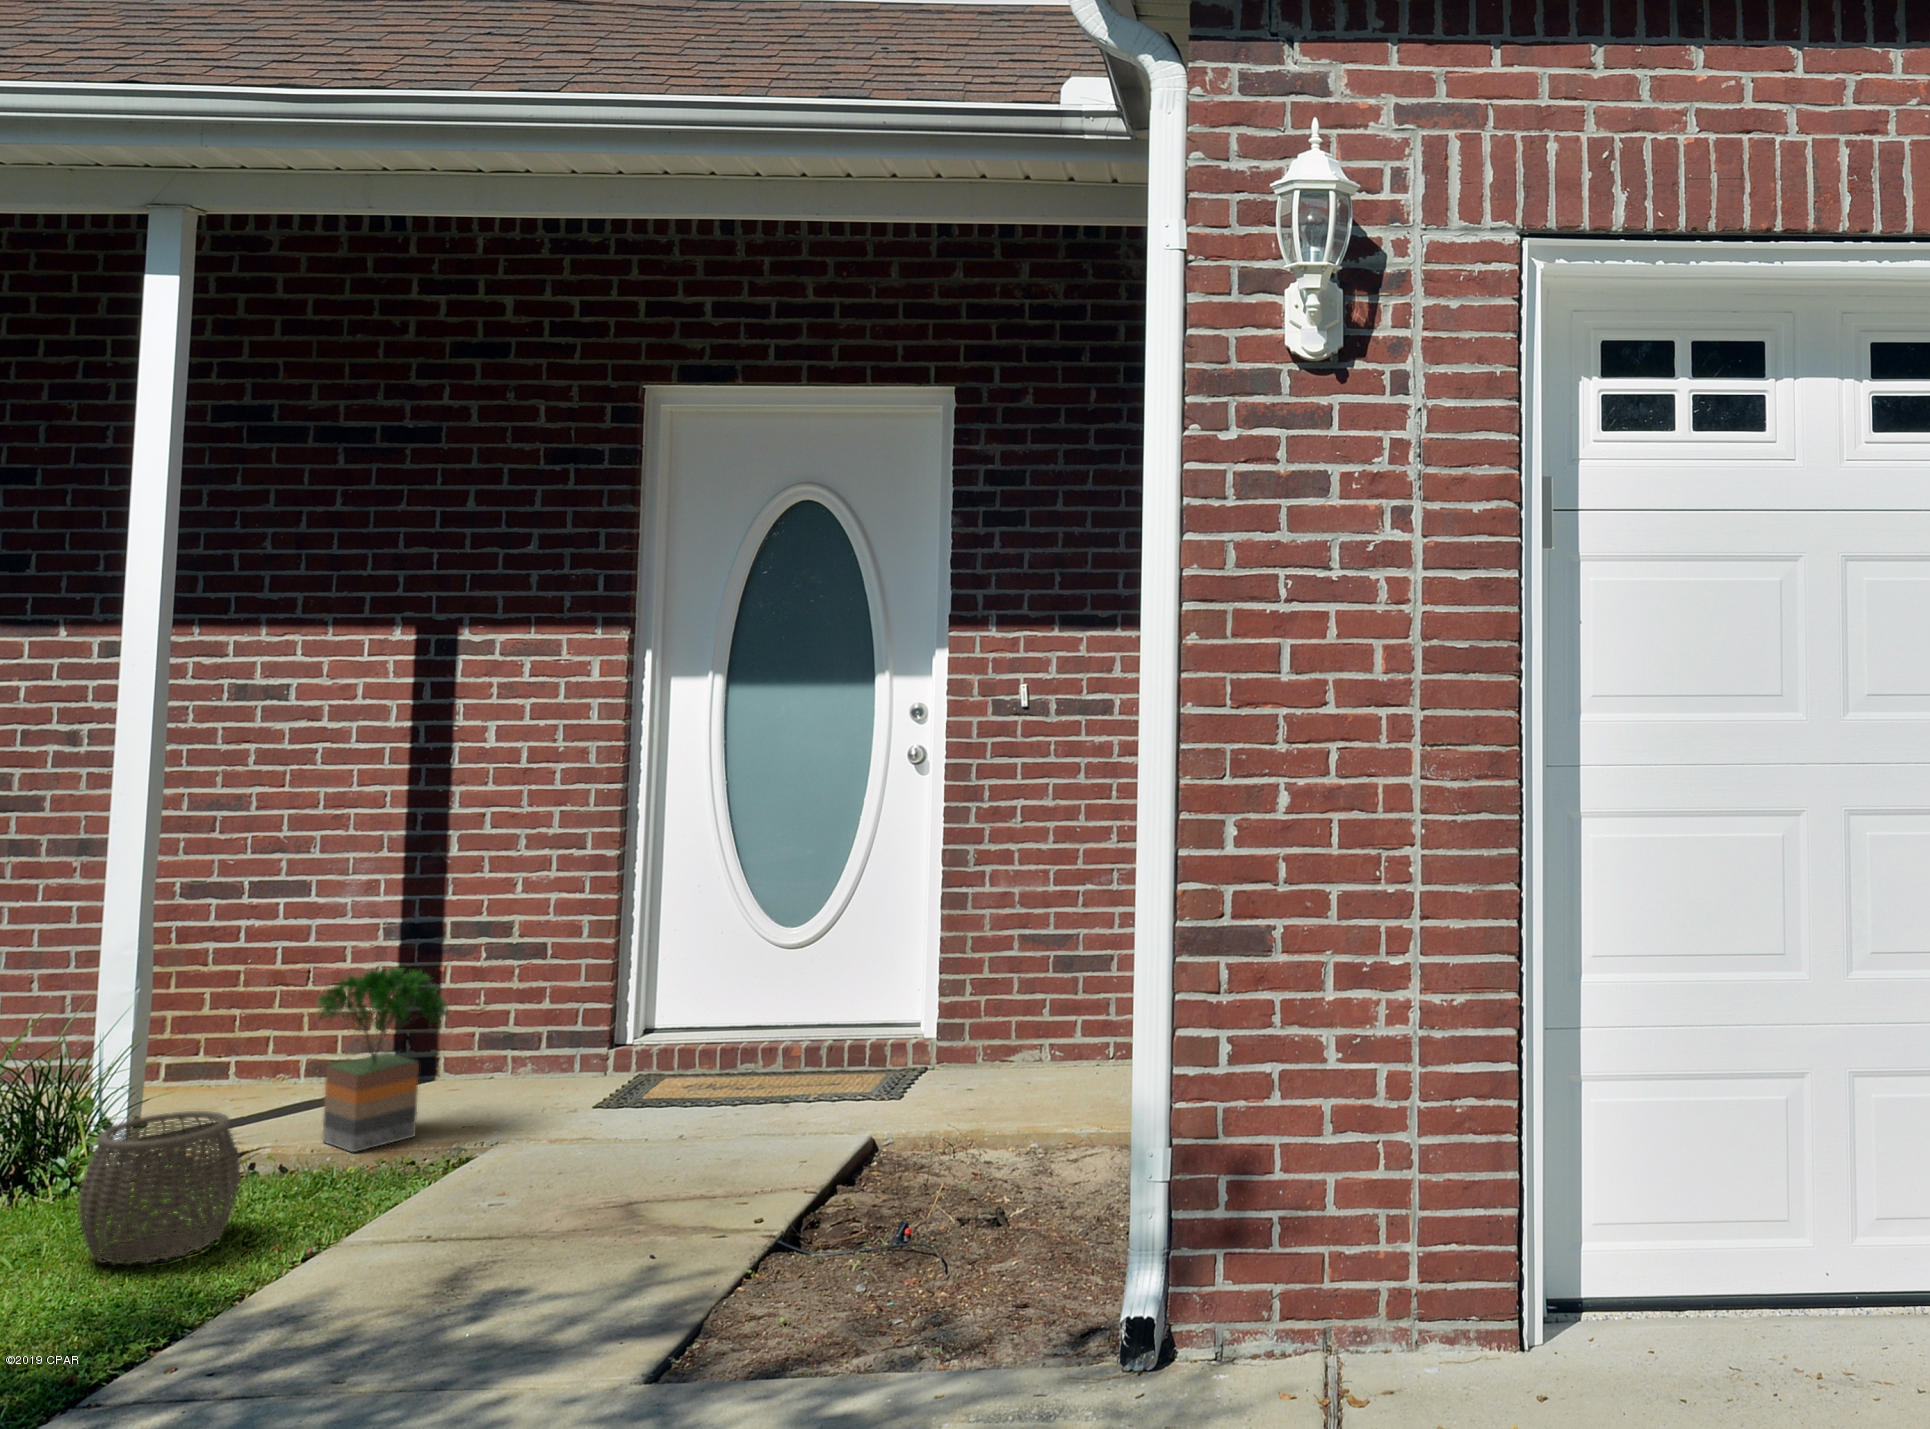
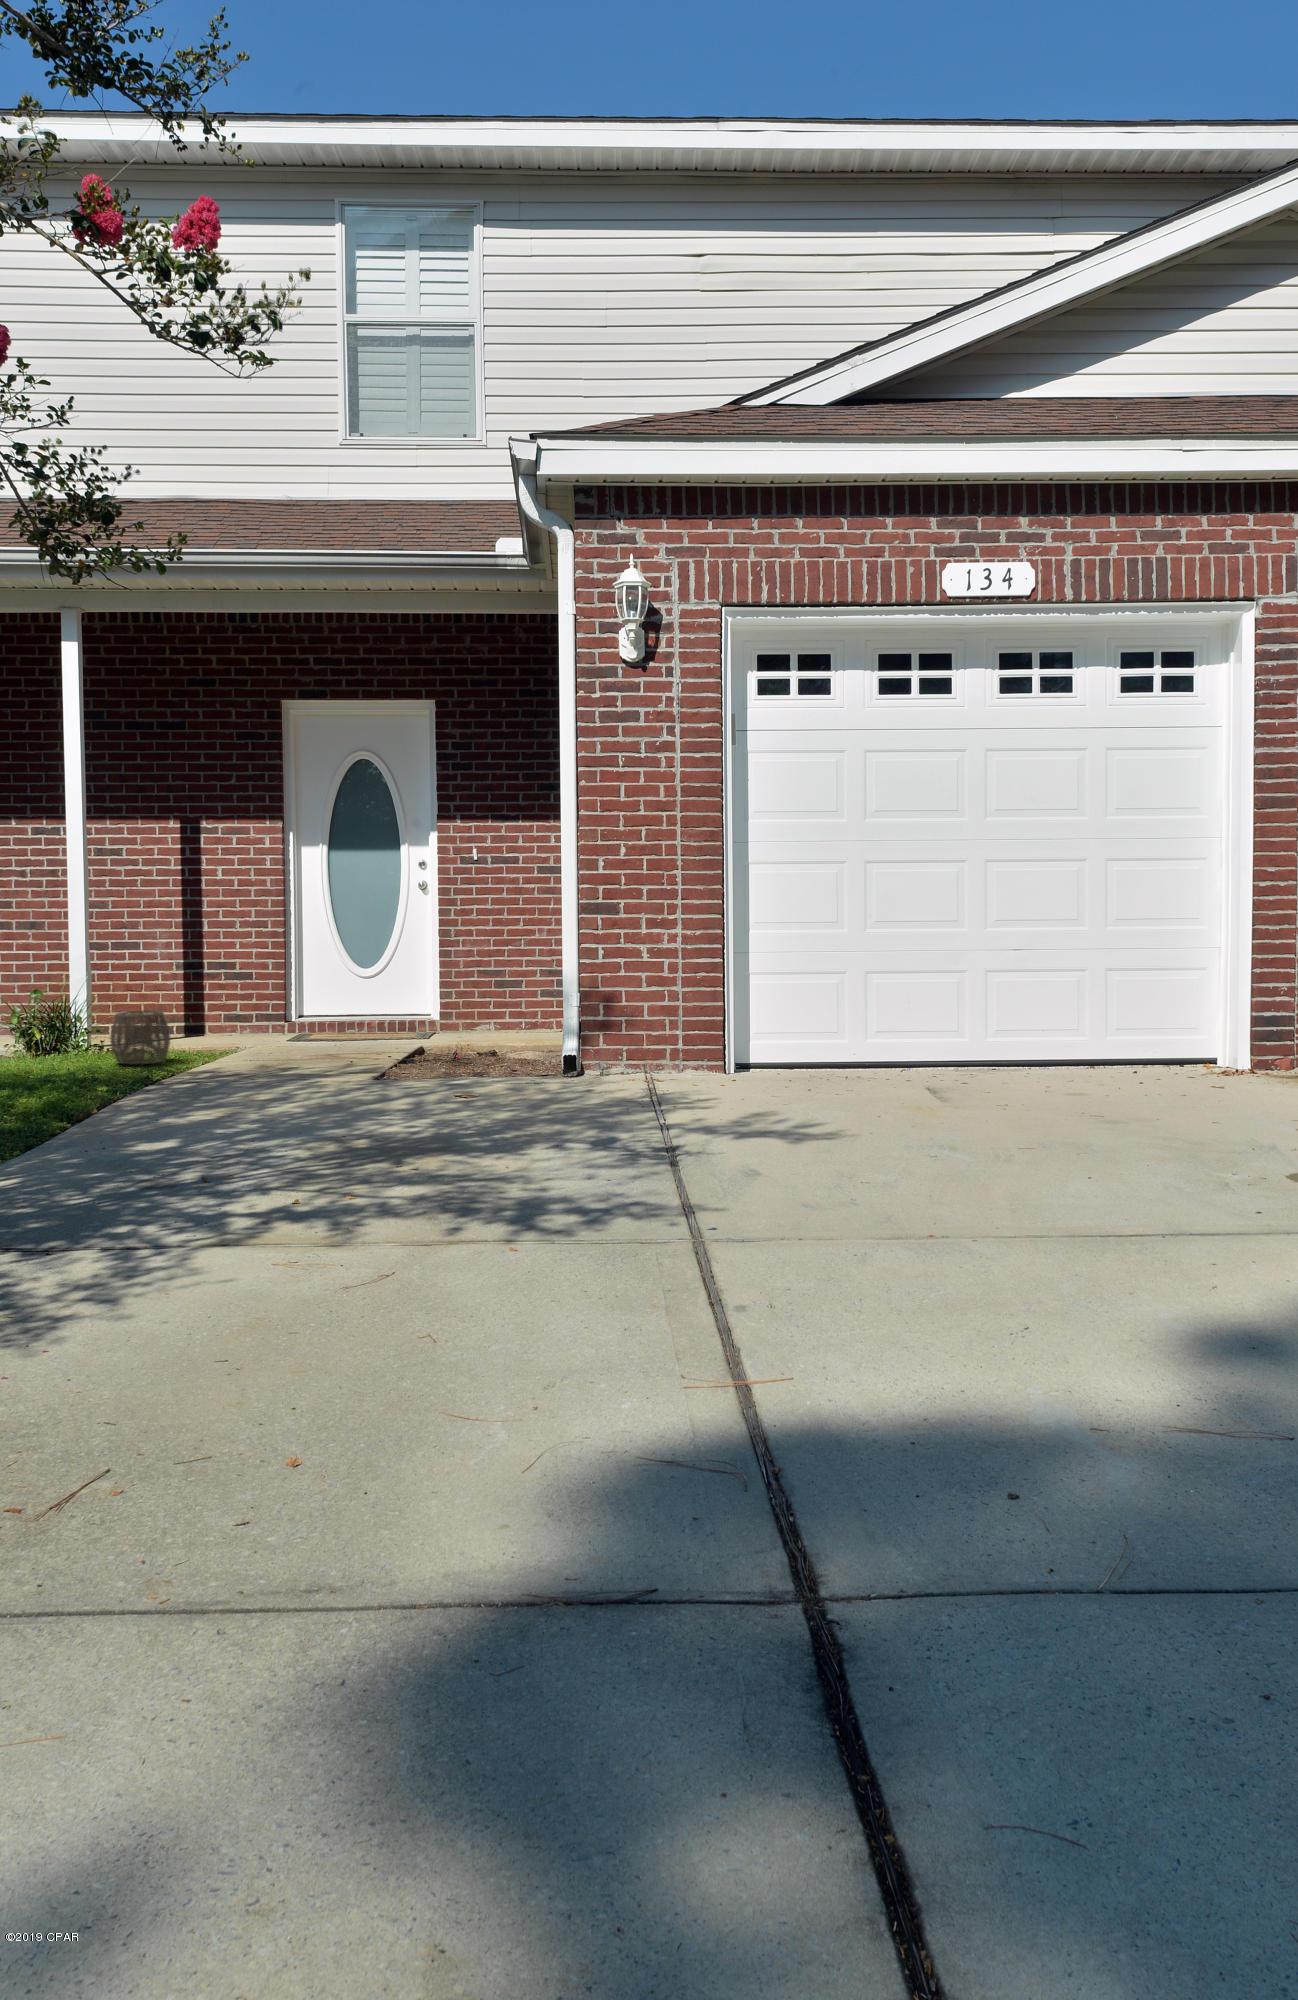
potted tree: present [315,967,449,1152] -> none [170,967,232,1045]

